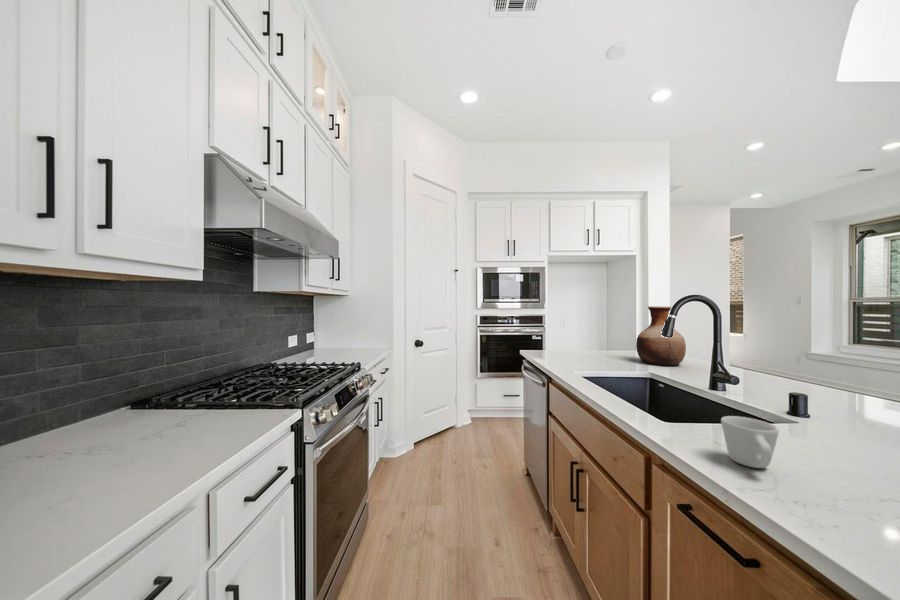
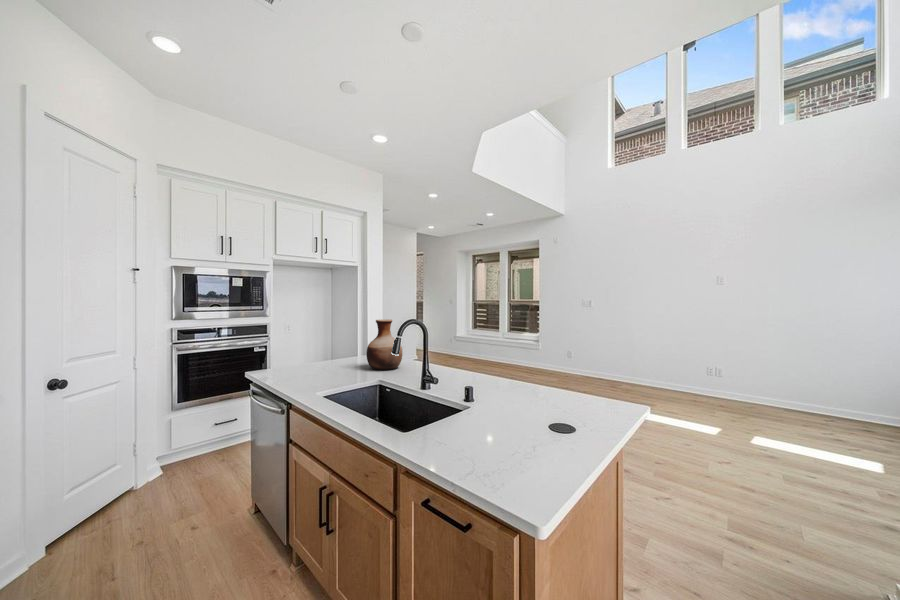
mug: present [721,416,779,468] -> none [446,418,476,455]

